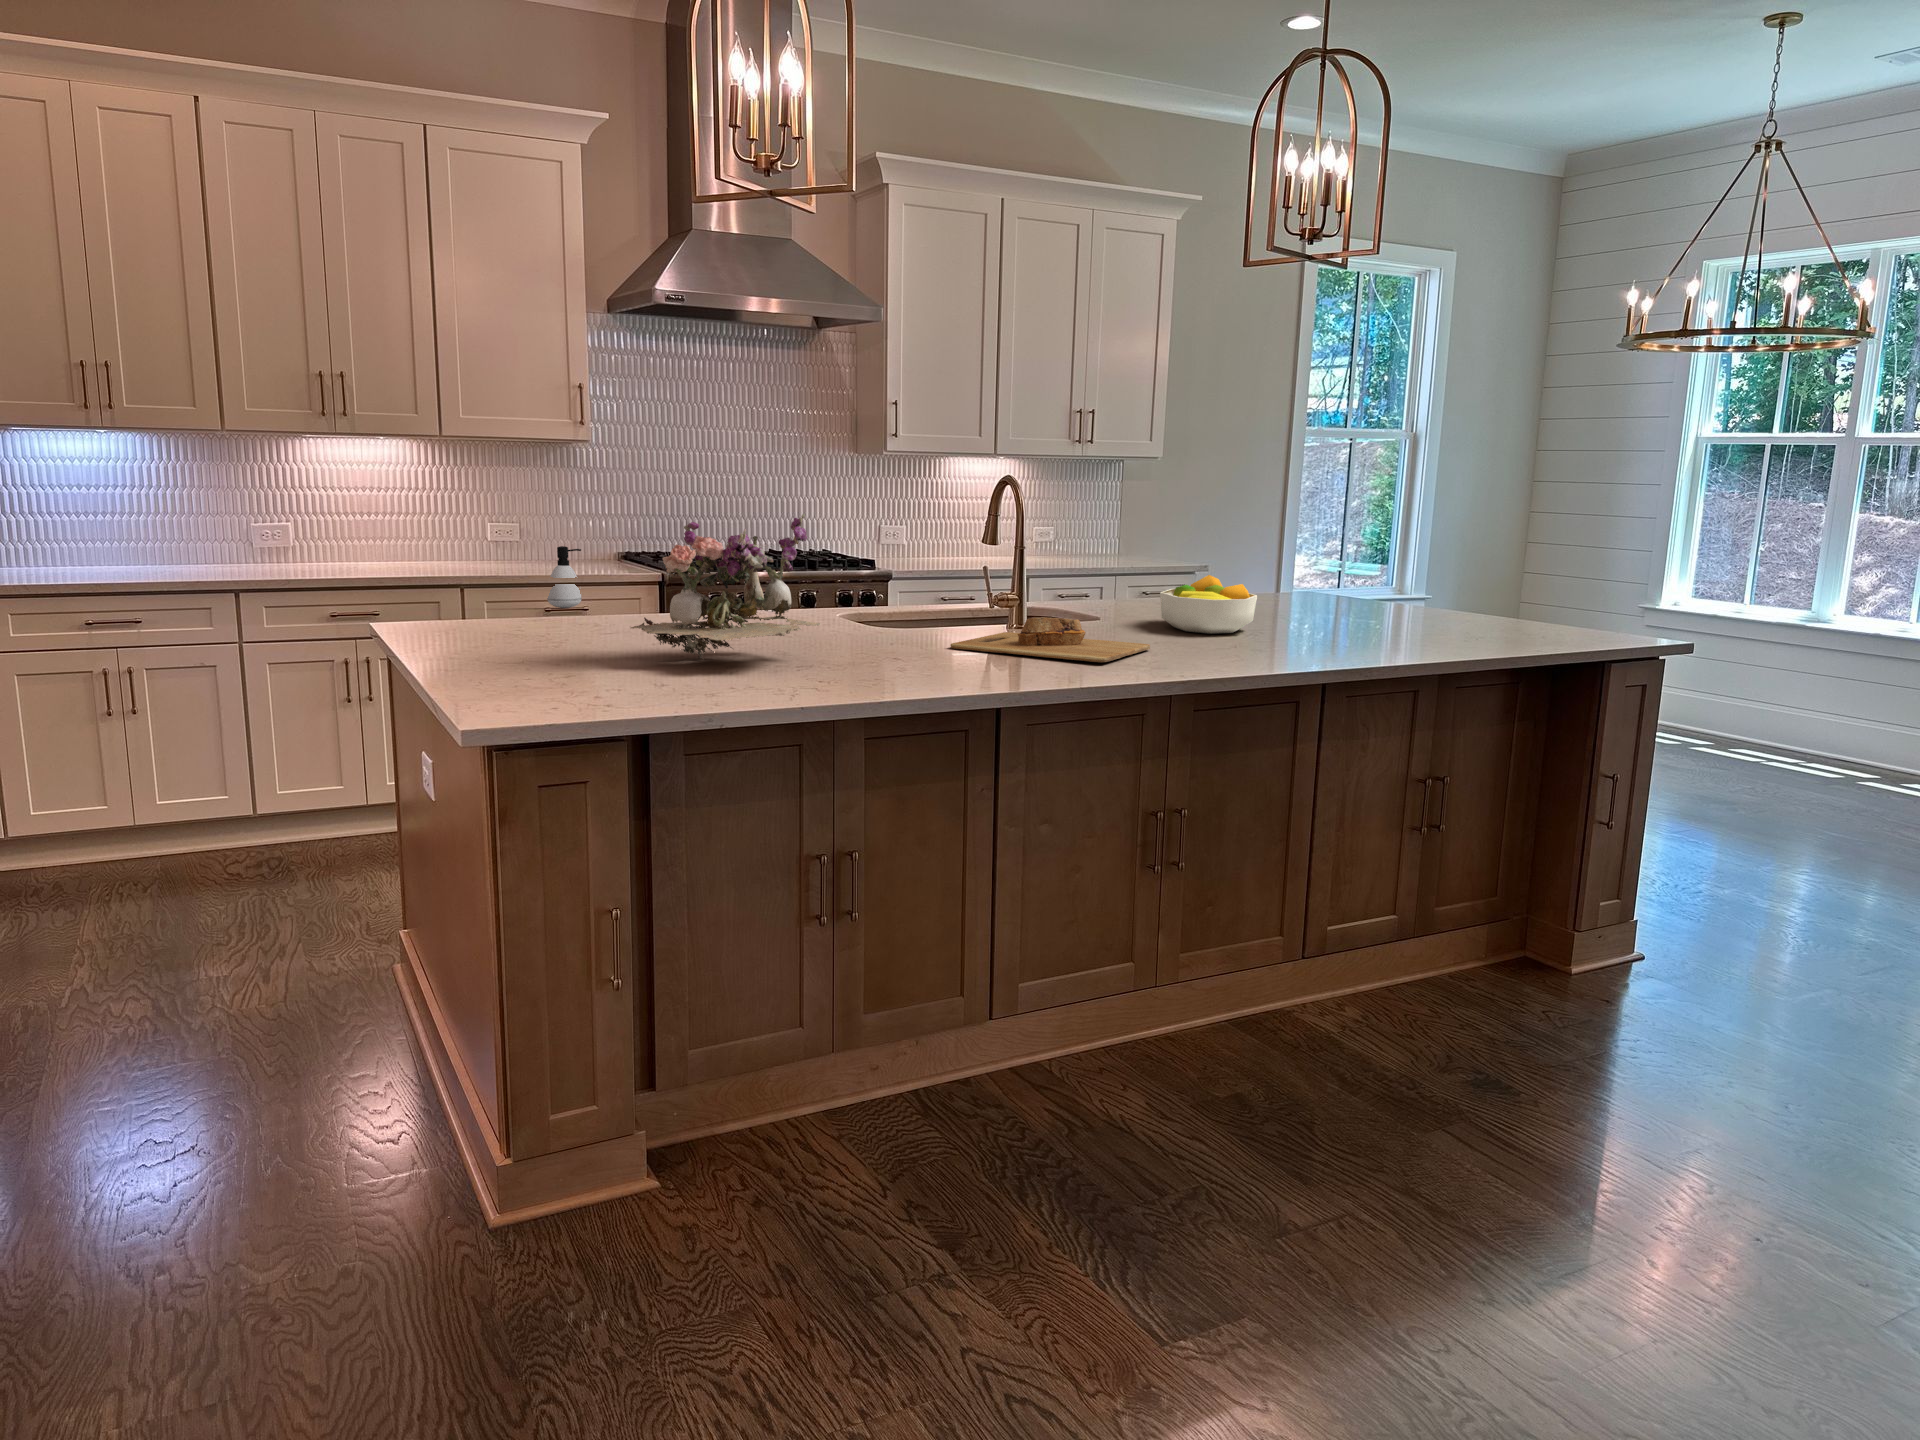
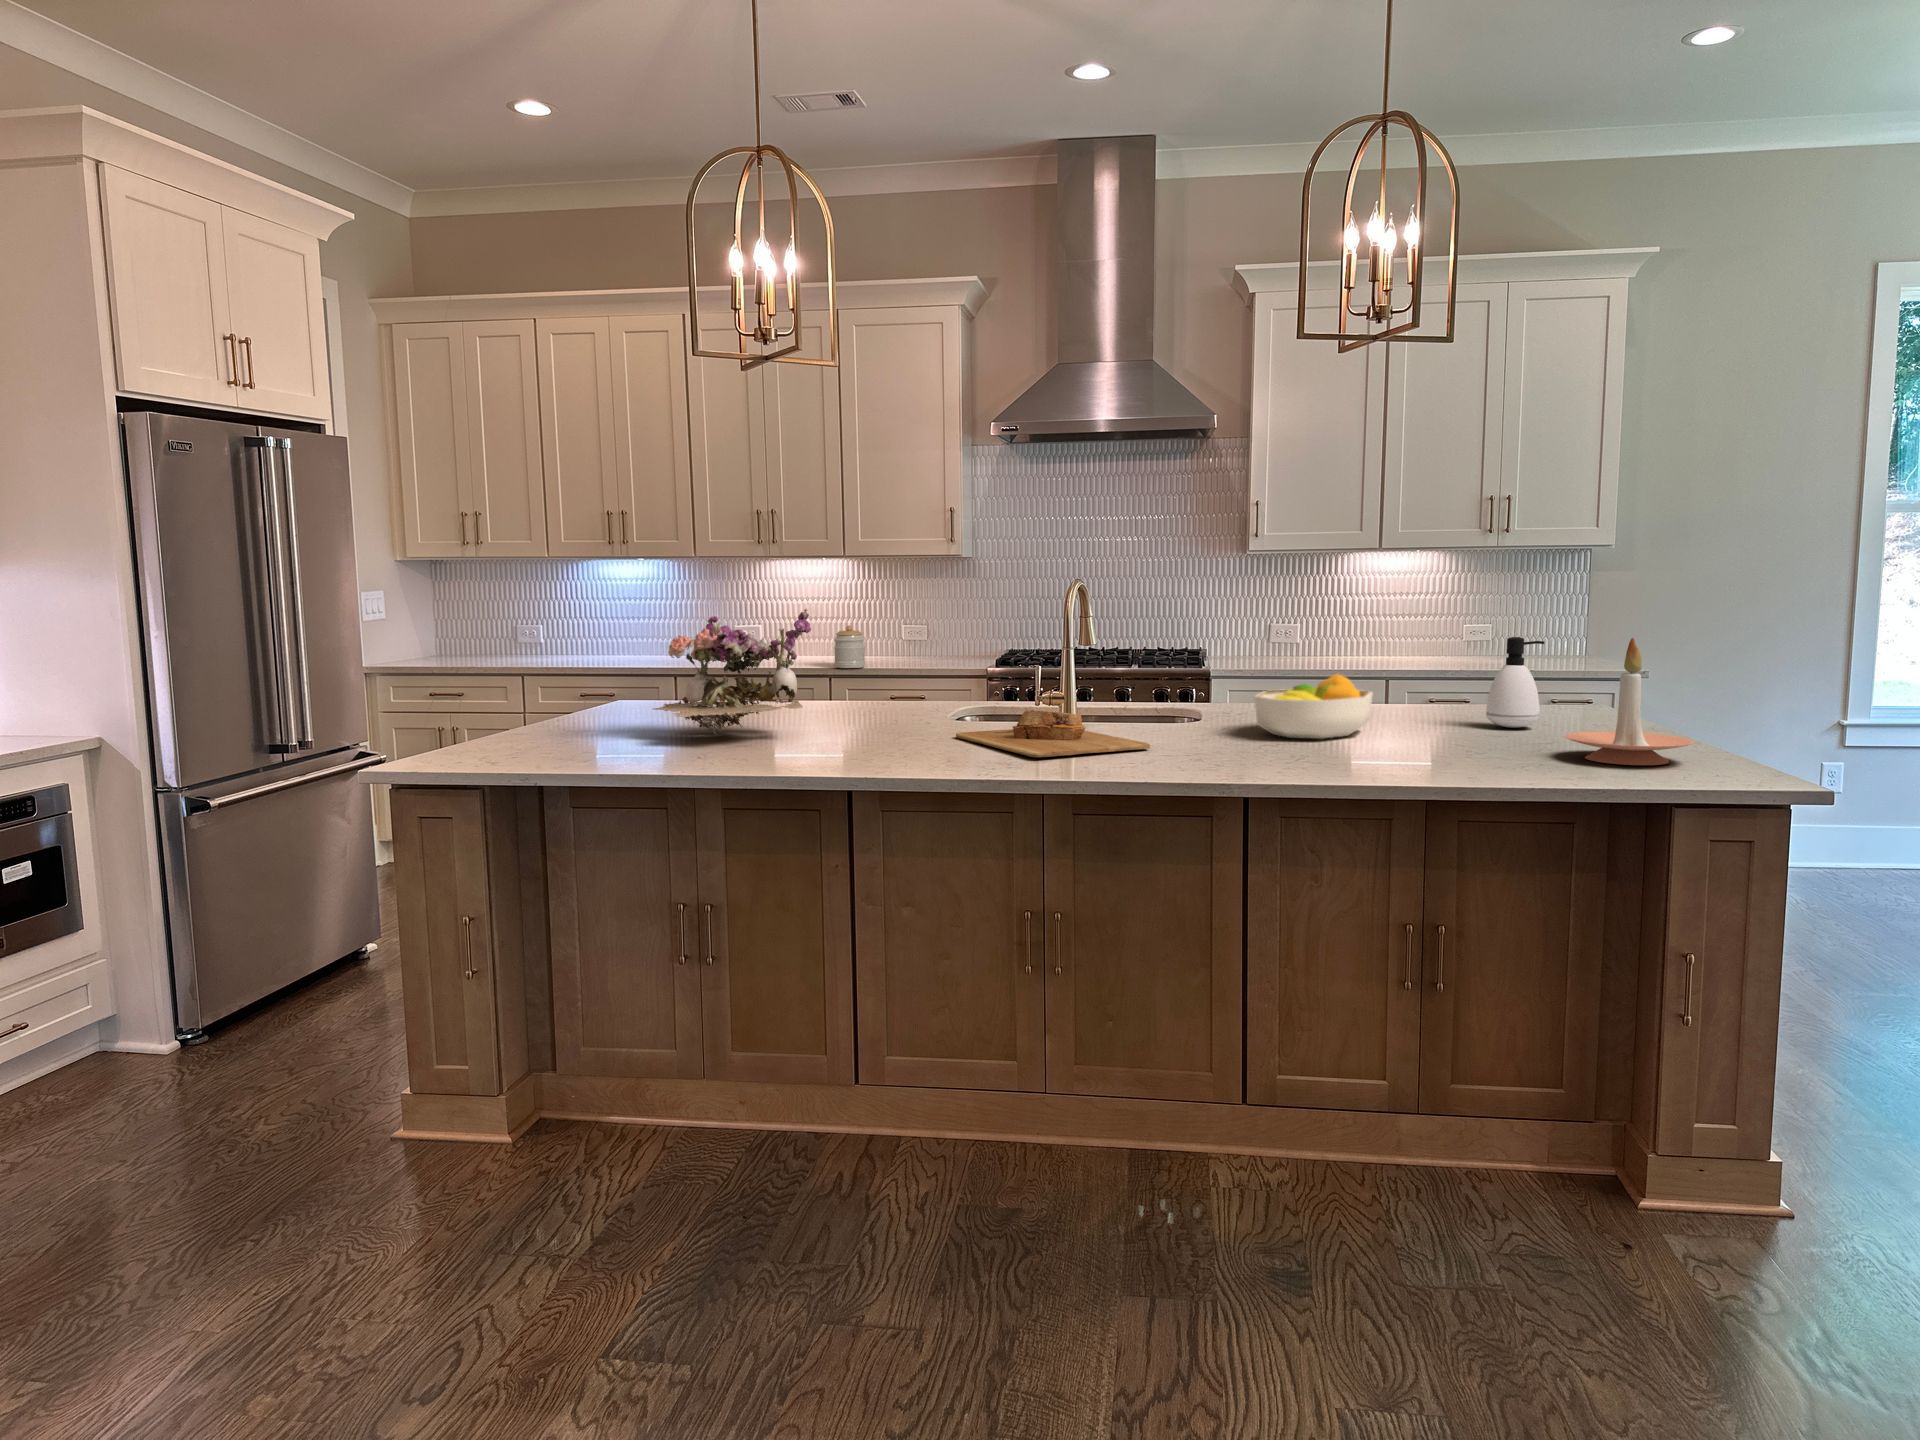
jar: none [452,525,493,577] -> present [834,625,865,668]
candle holder: none [1414,544,1506,642] -> present [1565,638,1693,765]
soap dispenser: present [547,546,581,608] -> present [1486,637,1544,728]

